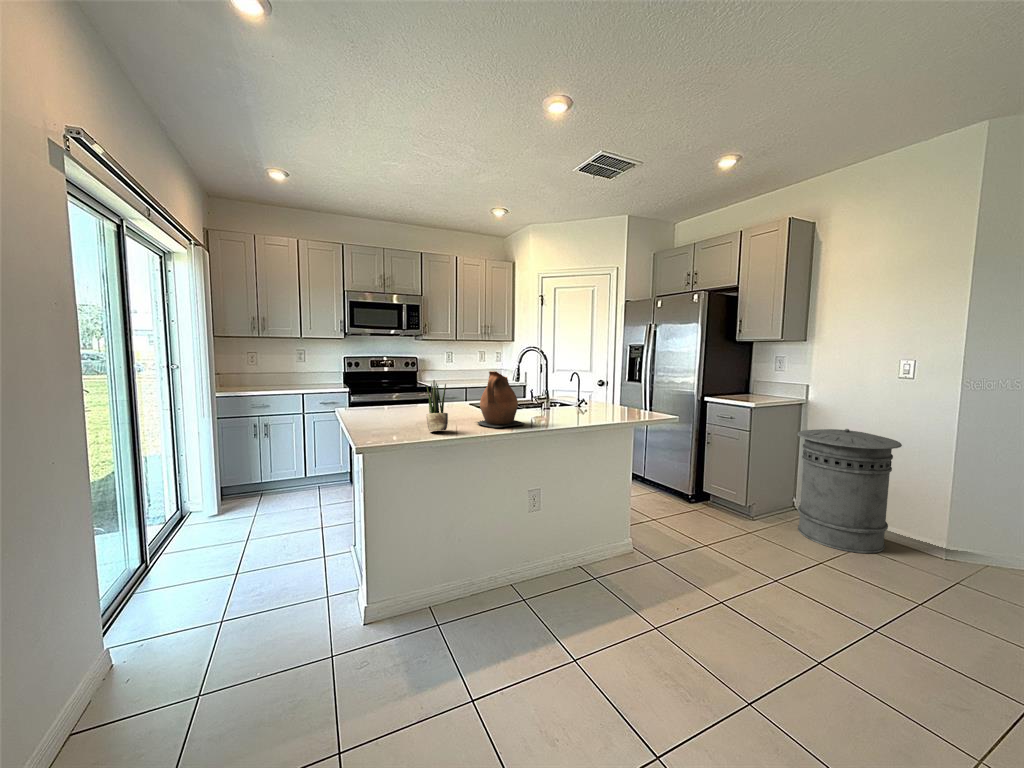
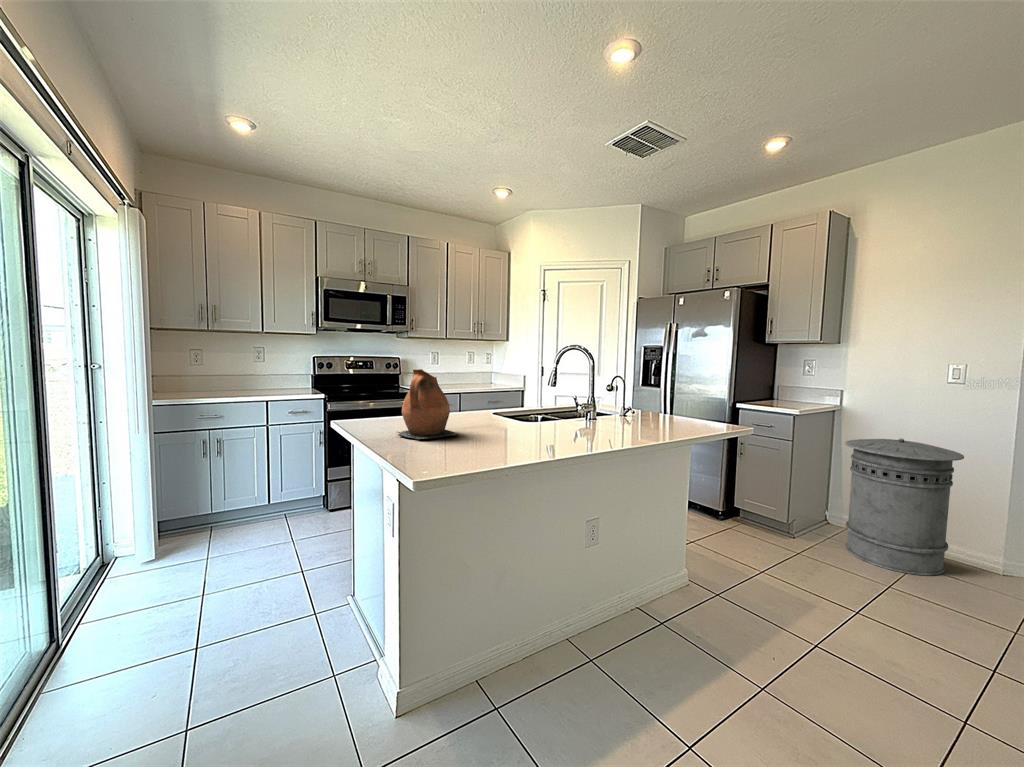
ceramic pitcher: present [477,371,525,427] -> present [398,369,458,439]
potted plant: present [426,380,448,431] -> none [471,381,498,449]

